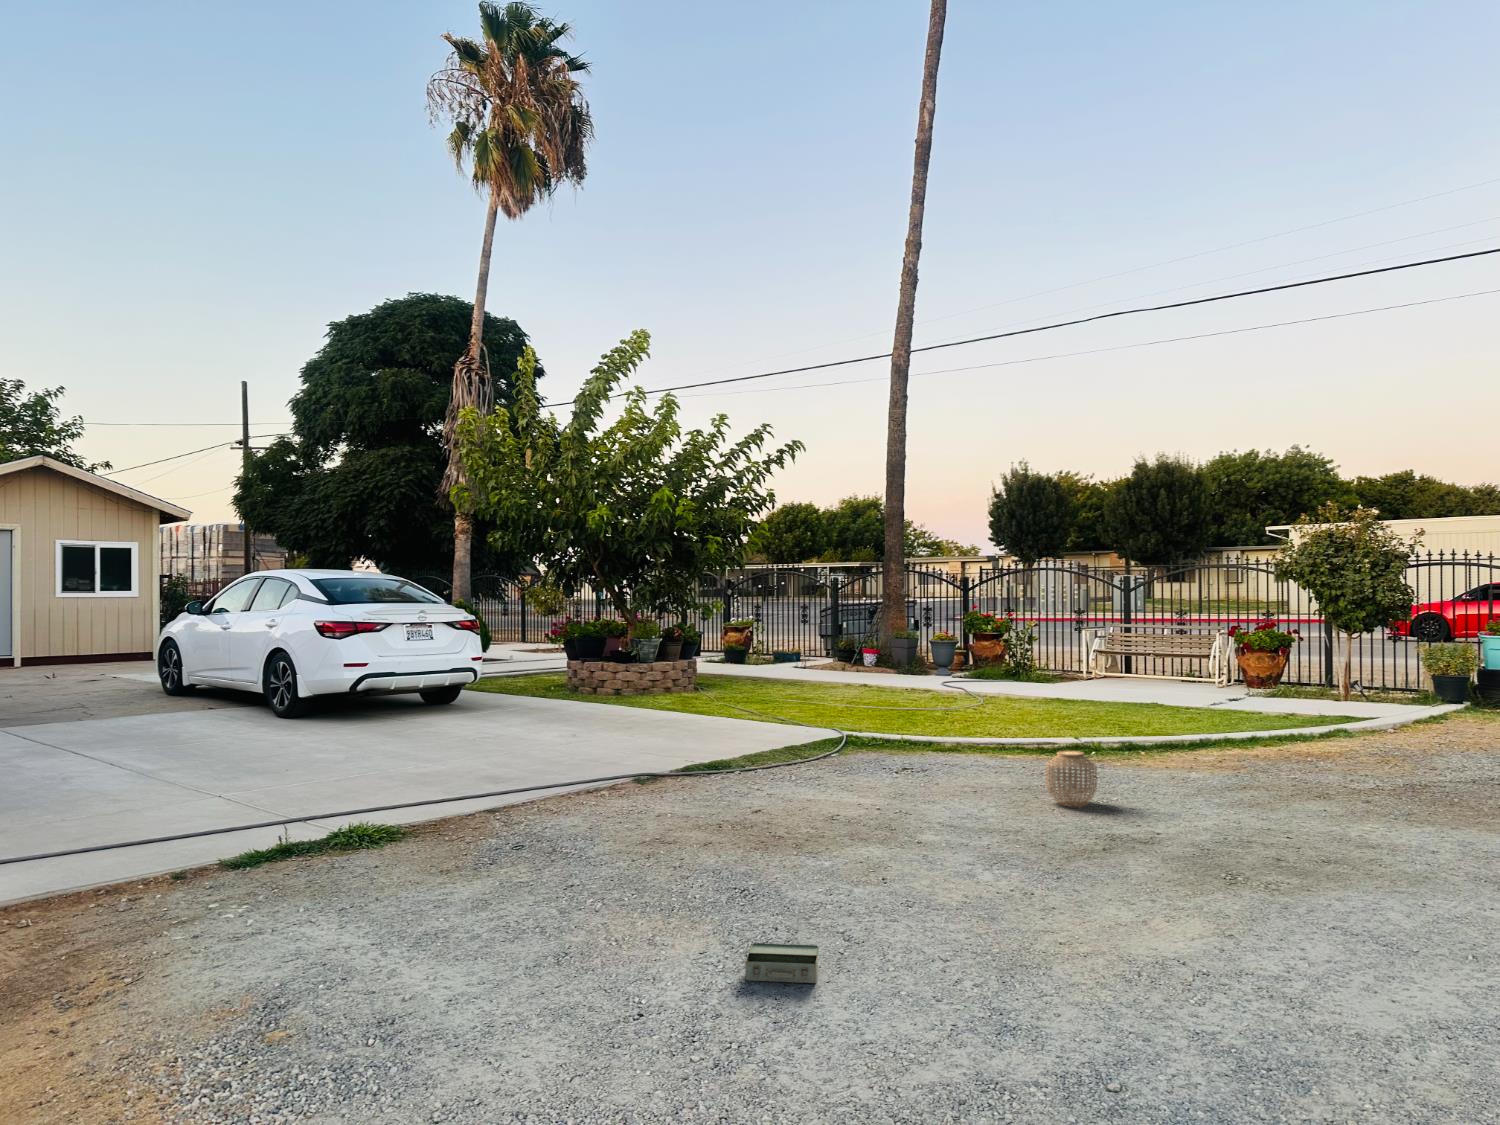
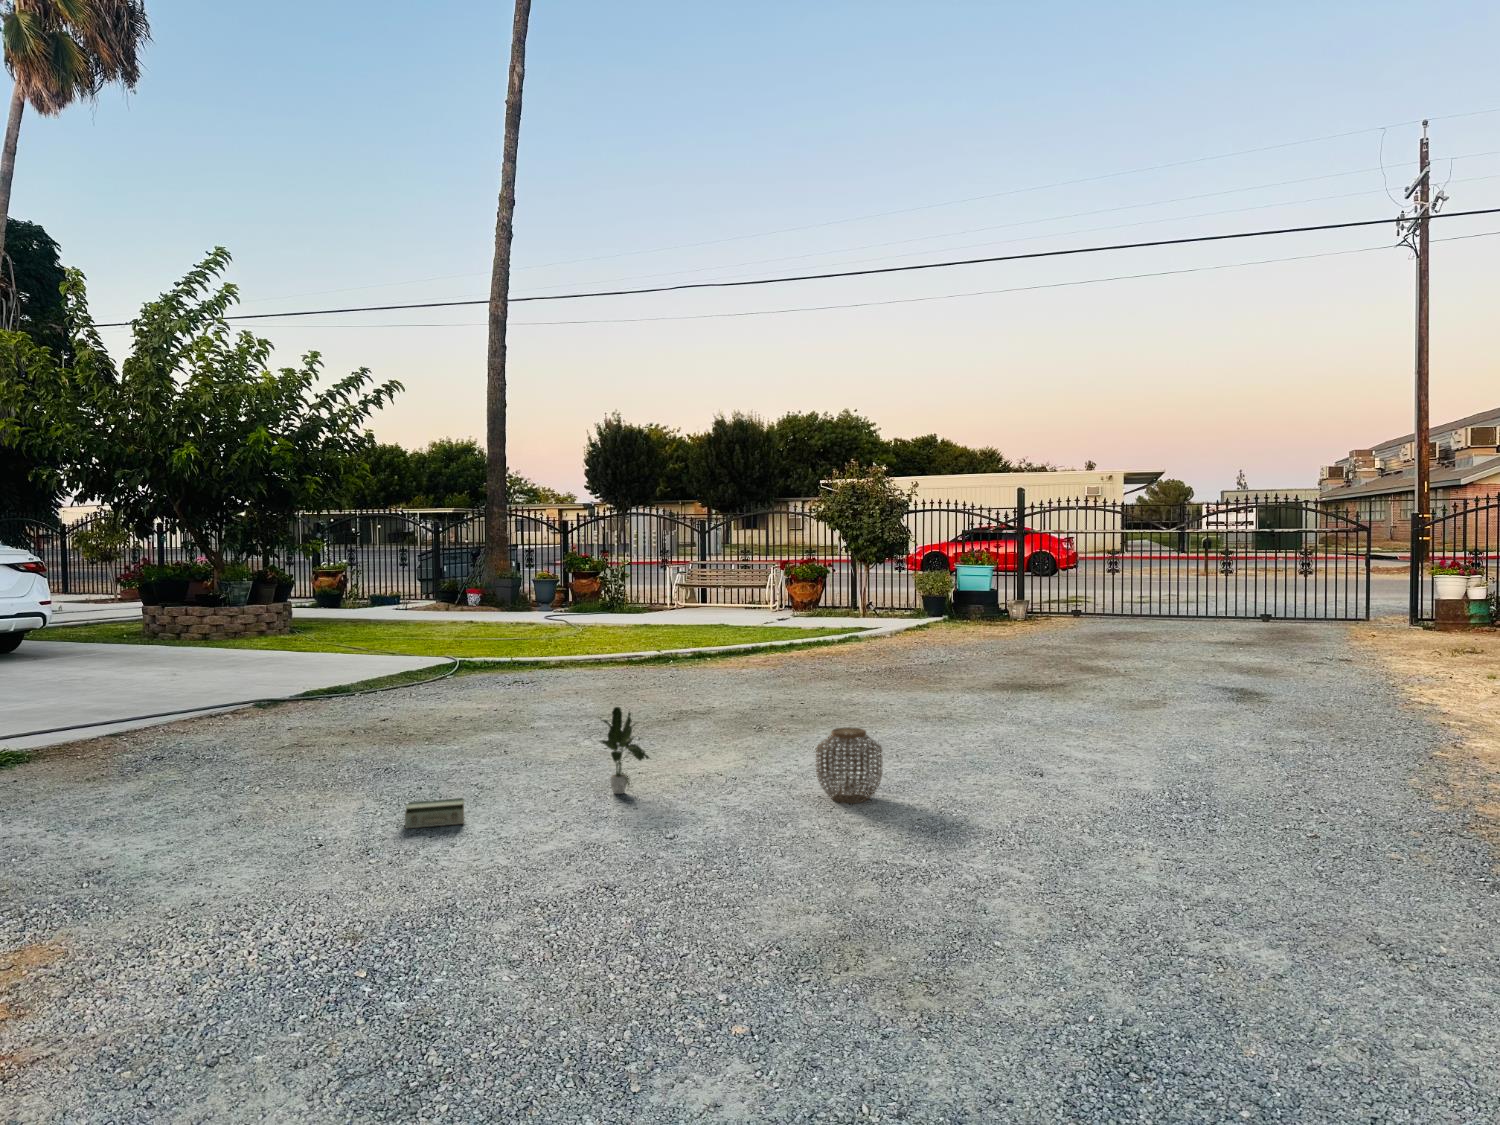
woven basket: present [1045,751,1097,807] -> present [816,727,883,803]
potted plant: none [990,841,1065,960] -> present [598,707,649,794]

